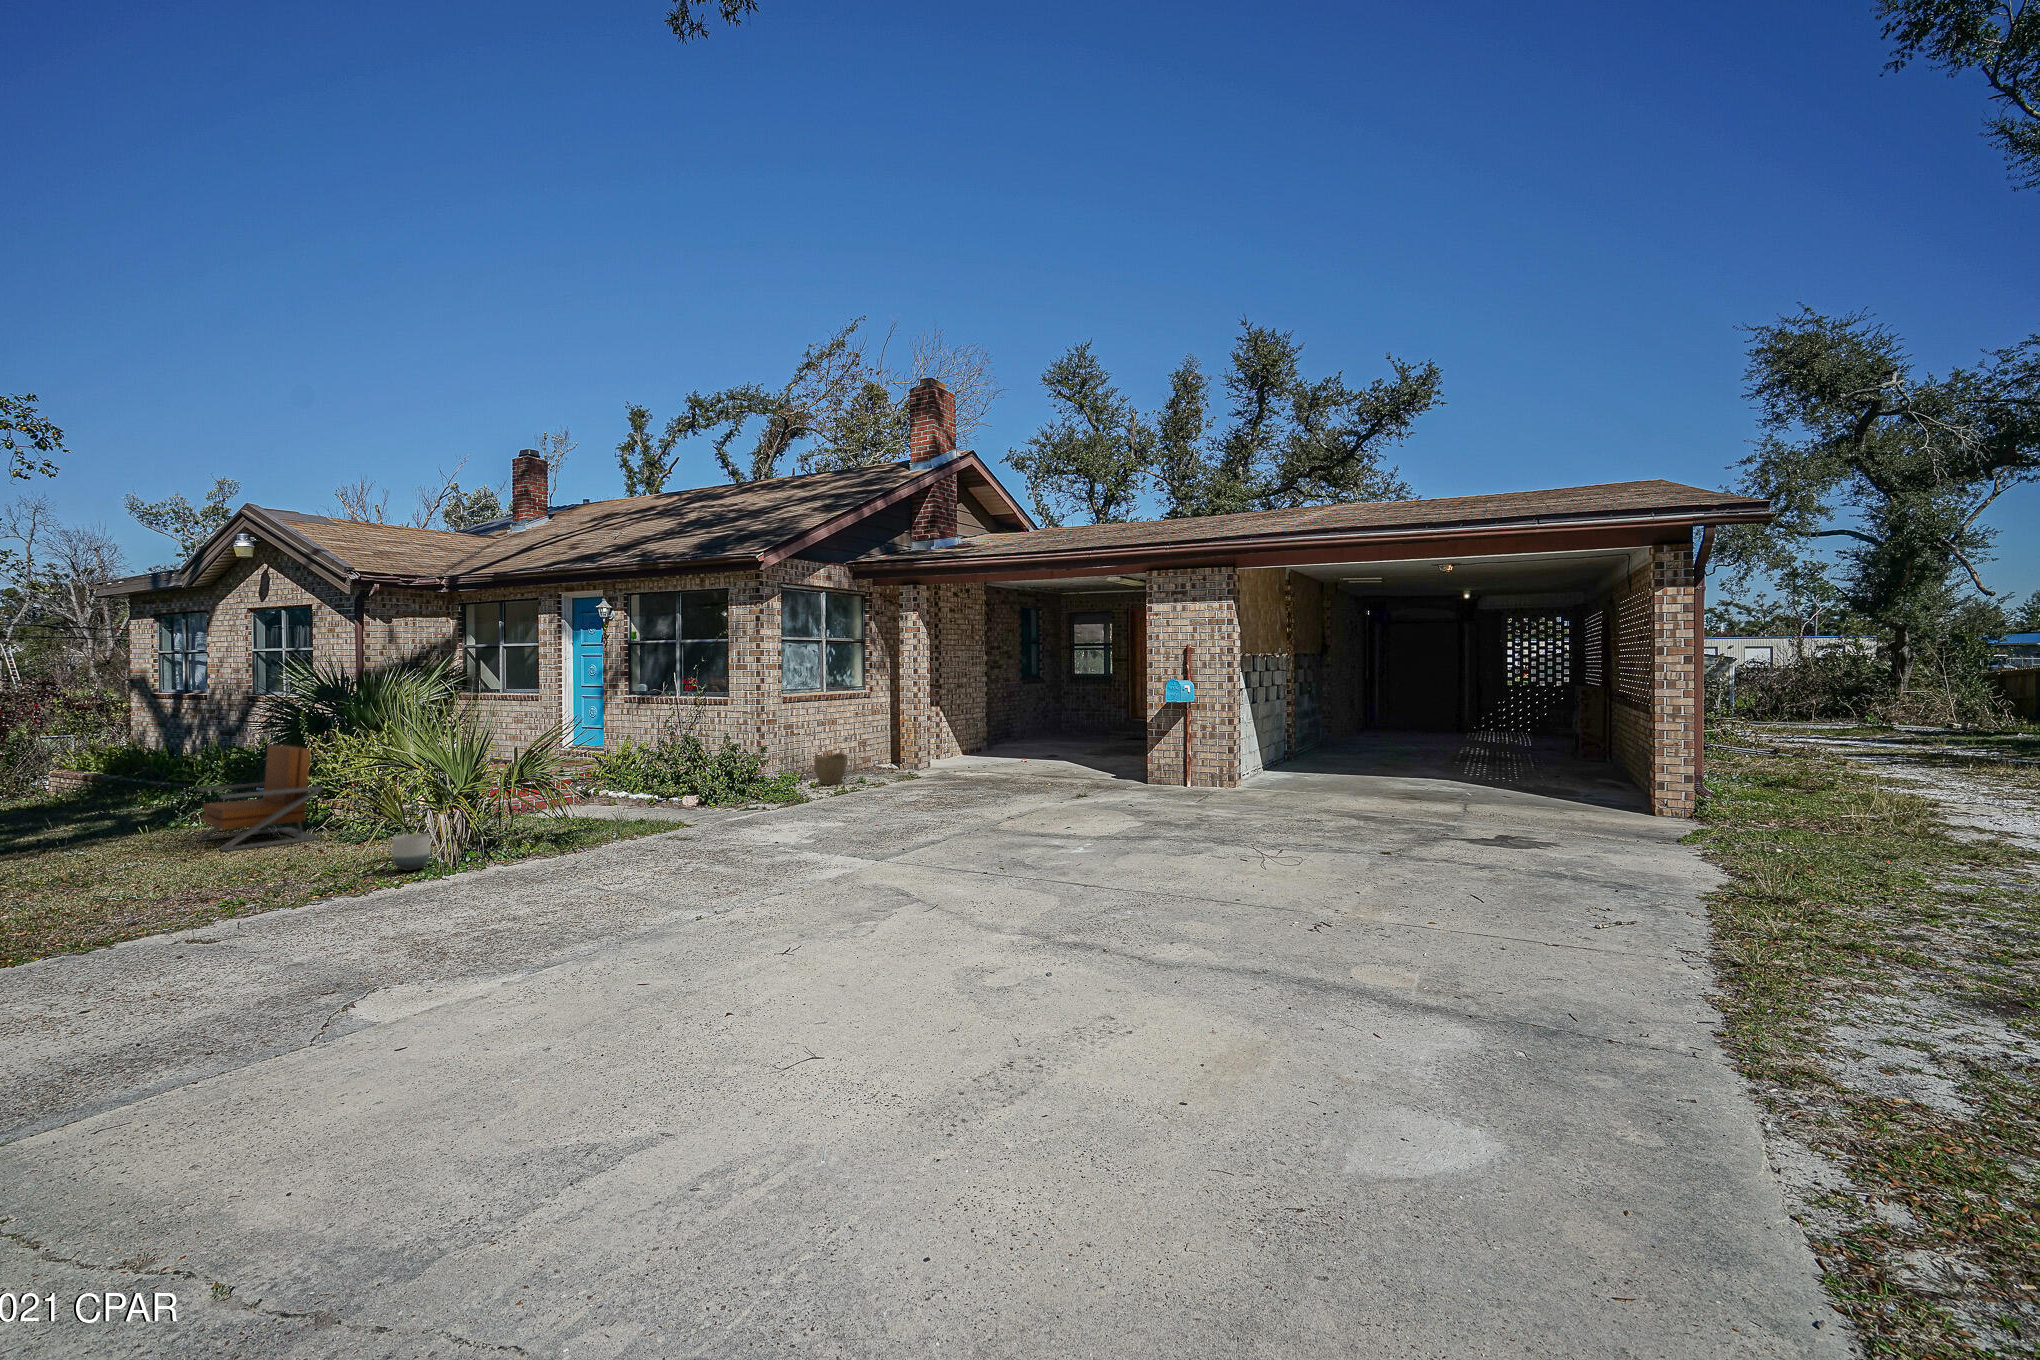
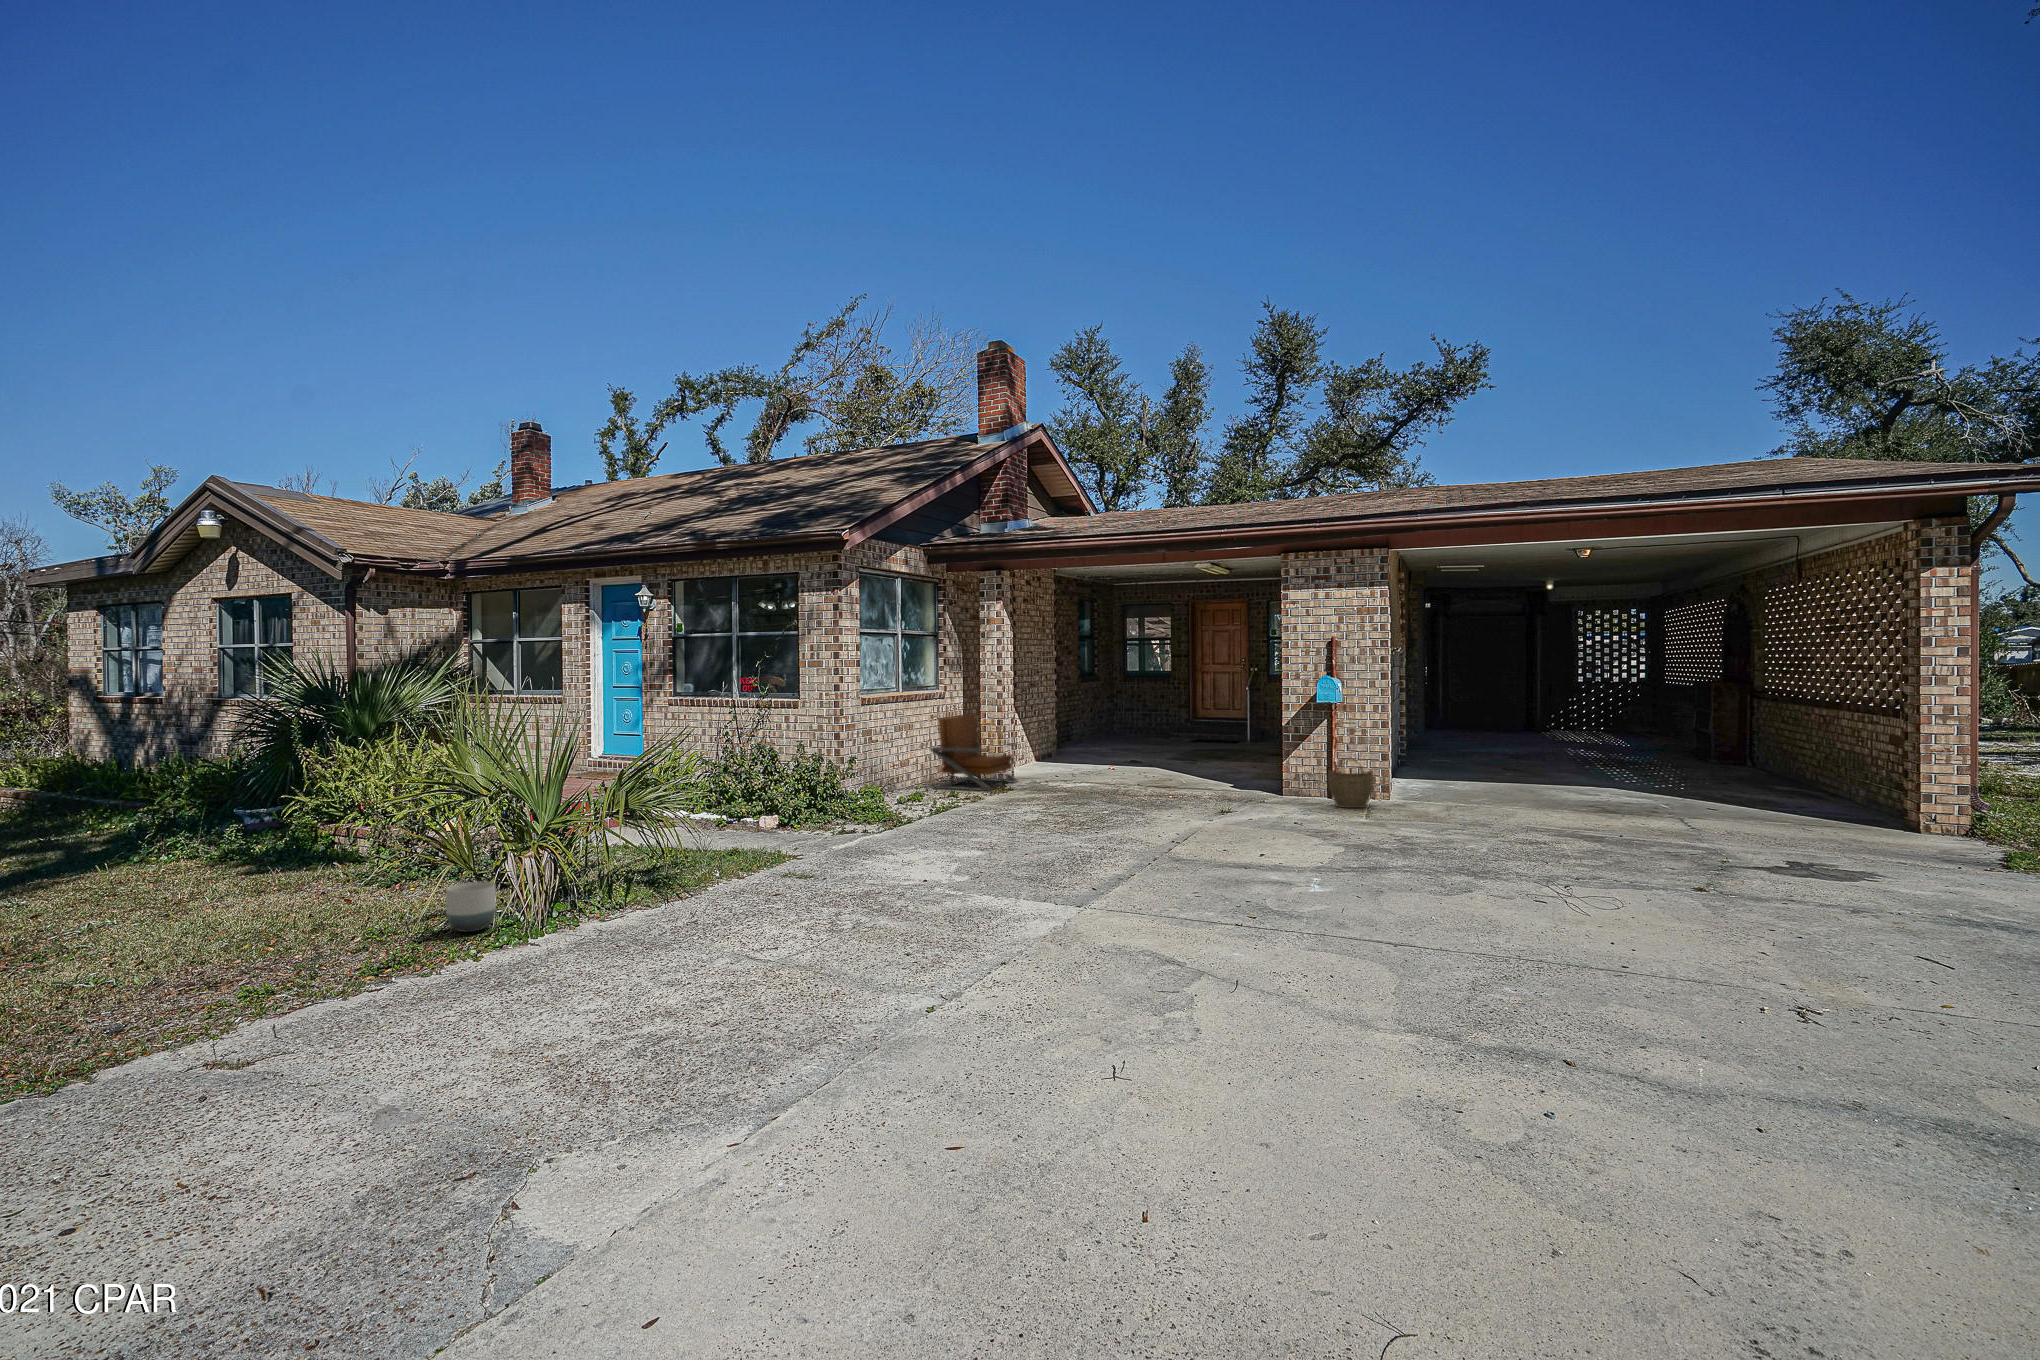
lounge chair: present [197,745,323,851] -> present [930,714,1017,791]
woven basket: present [814,745,846,785] -> present [1328,759,1373,808]

